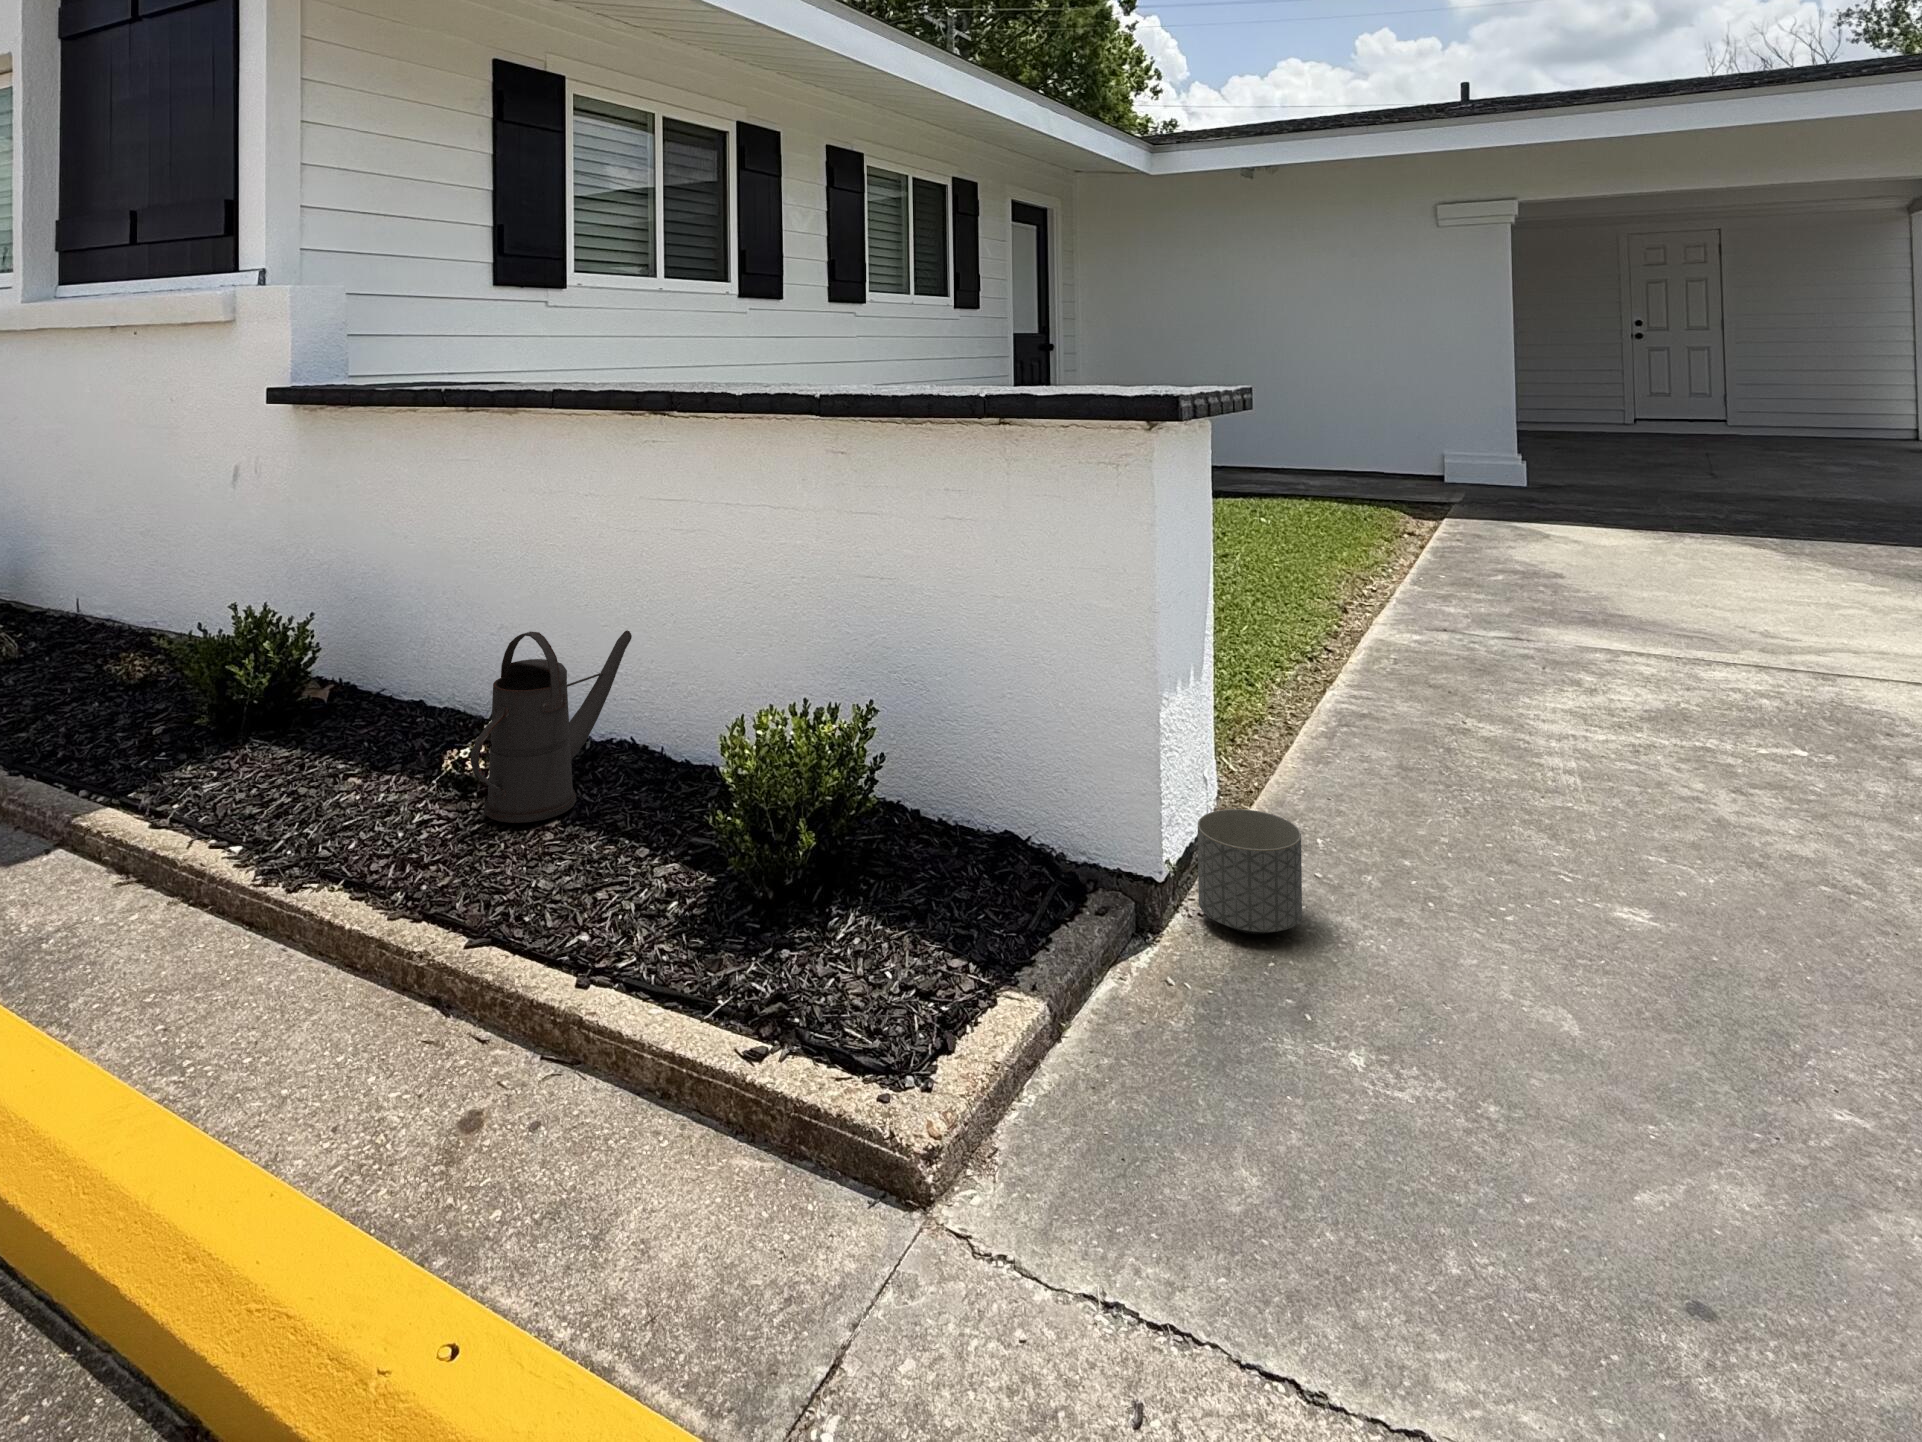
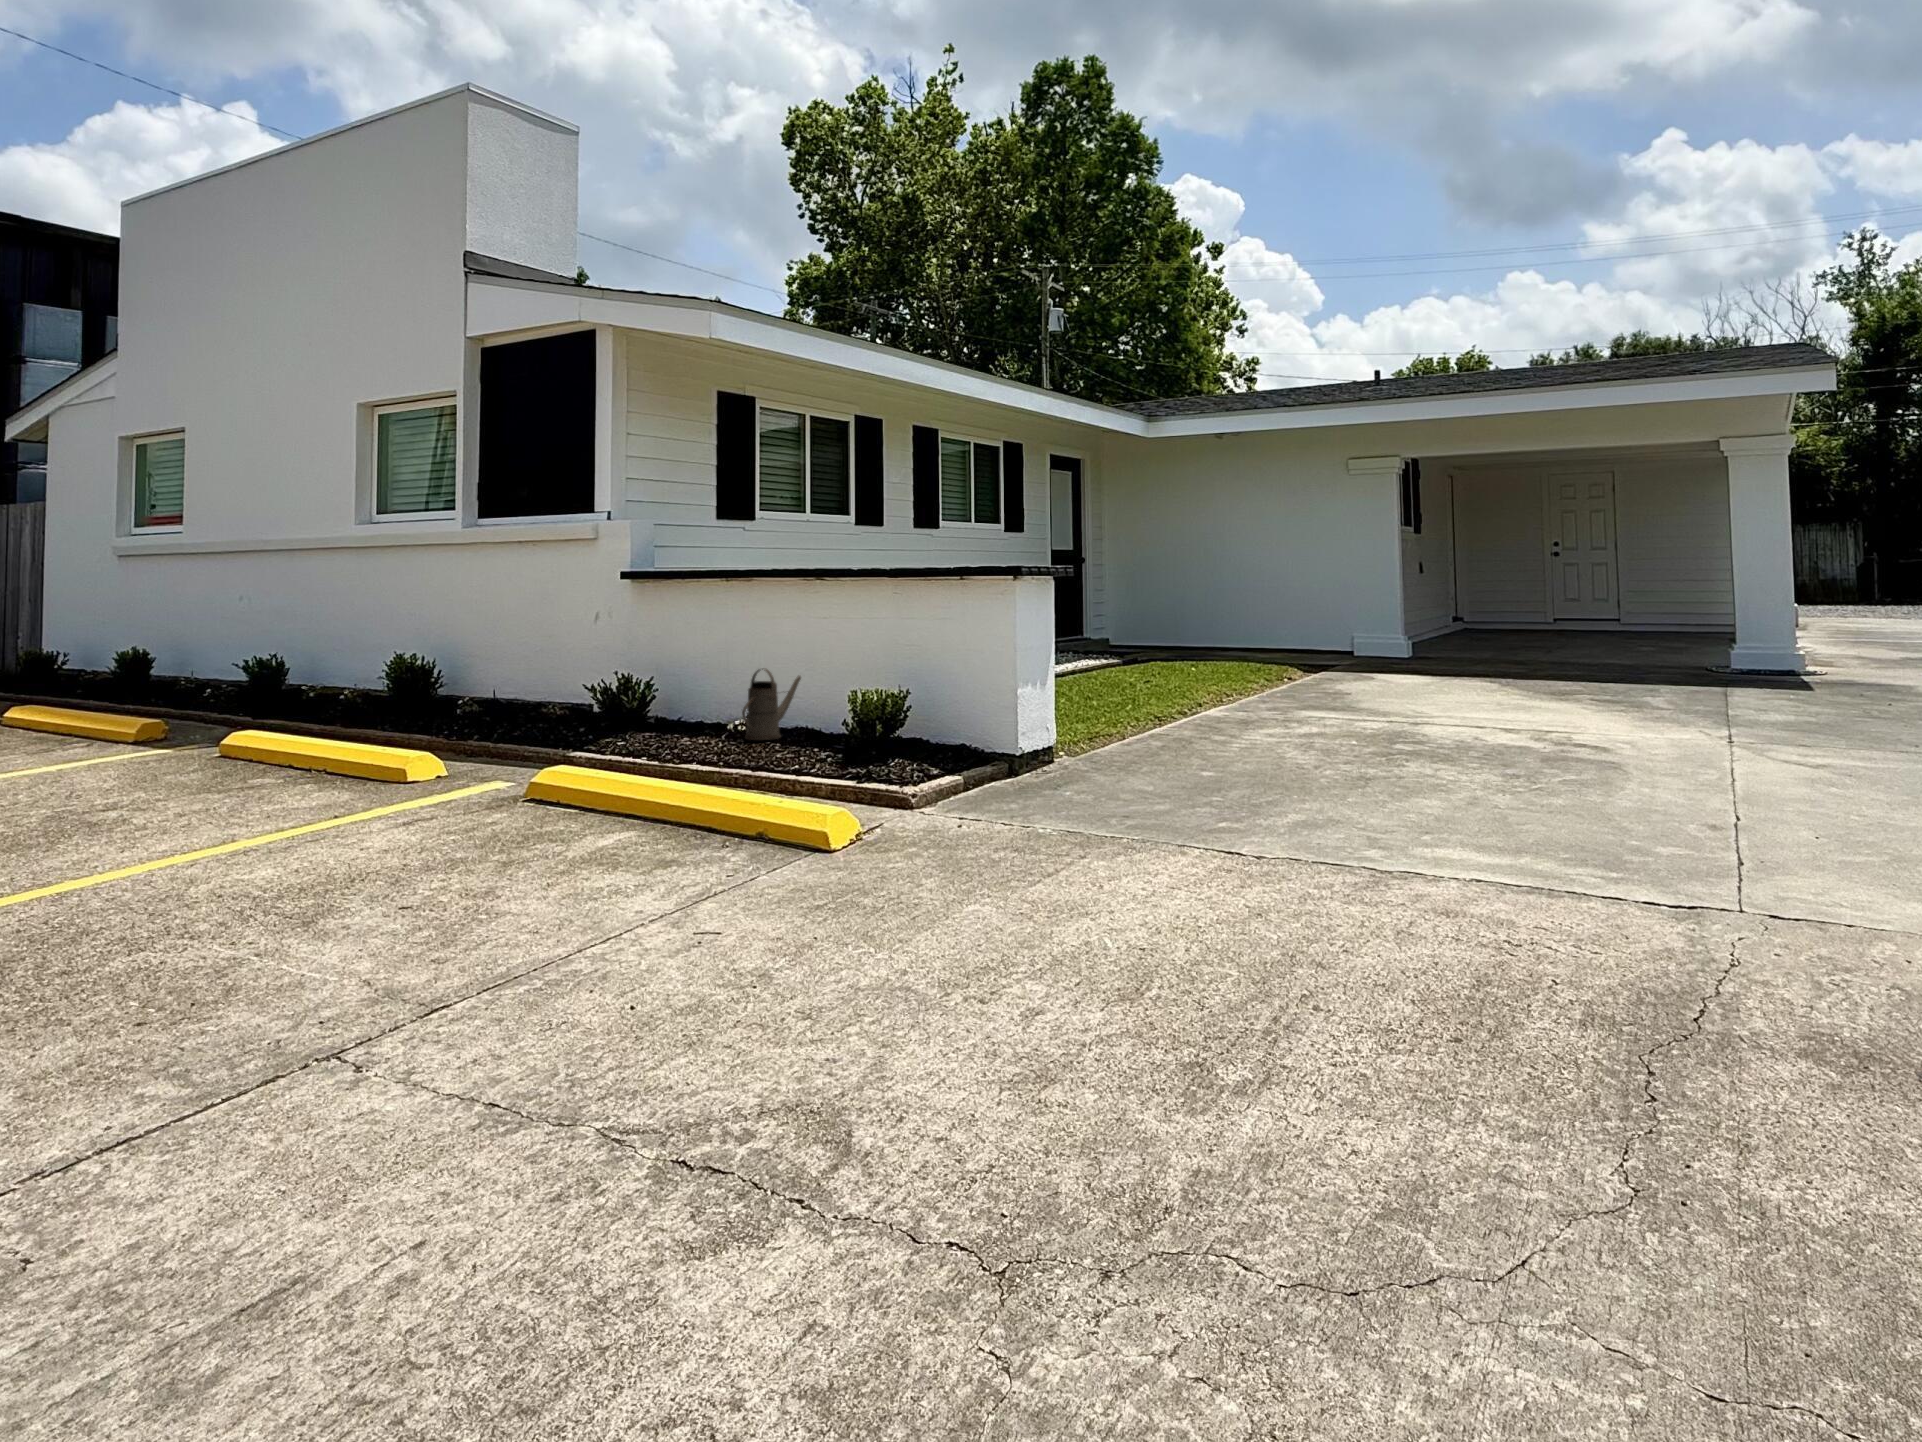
planter: present [1198,809,1302,934] -> none [1017,731,1054,770]

